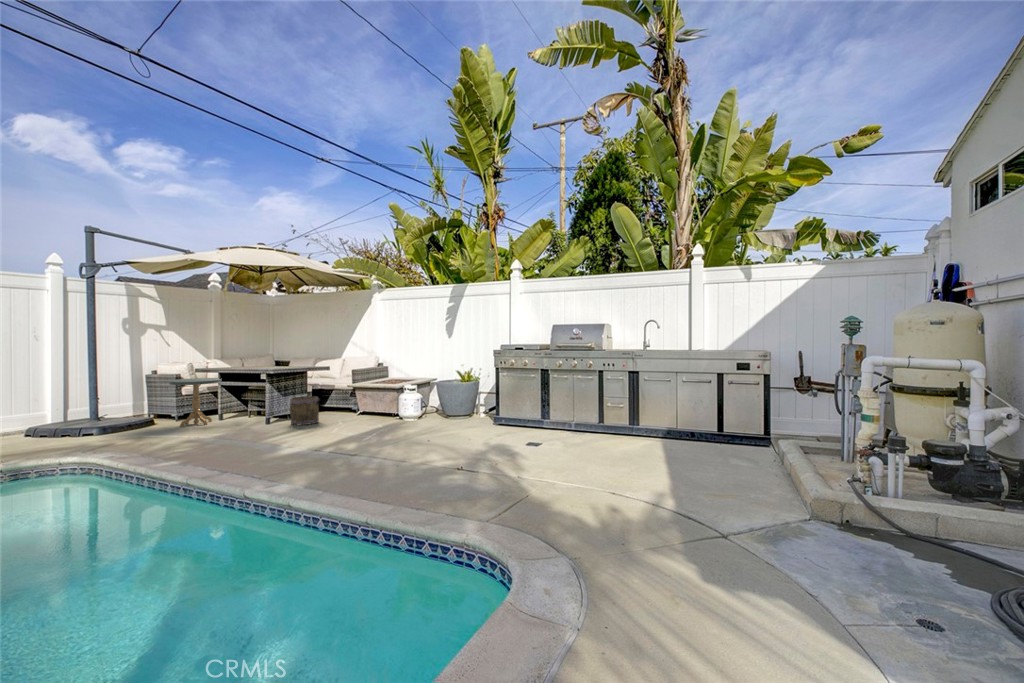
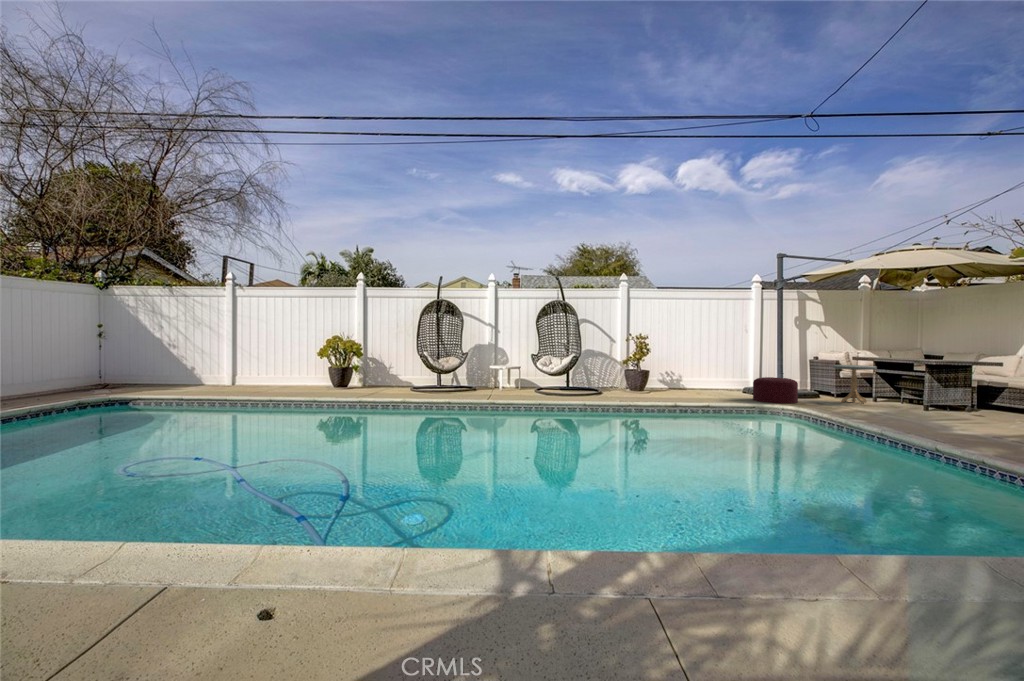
bucket: present [290,396,320,425] -> none [952,388,991,418]
ottoman: none [32,406,113,449] -> present [753,377,798,404]

